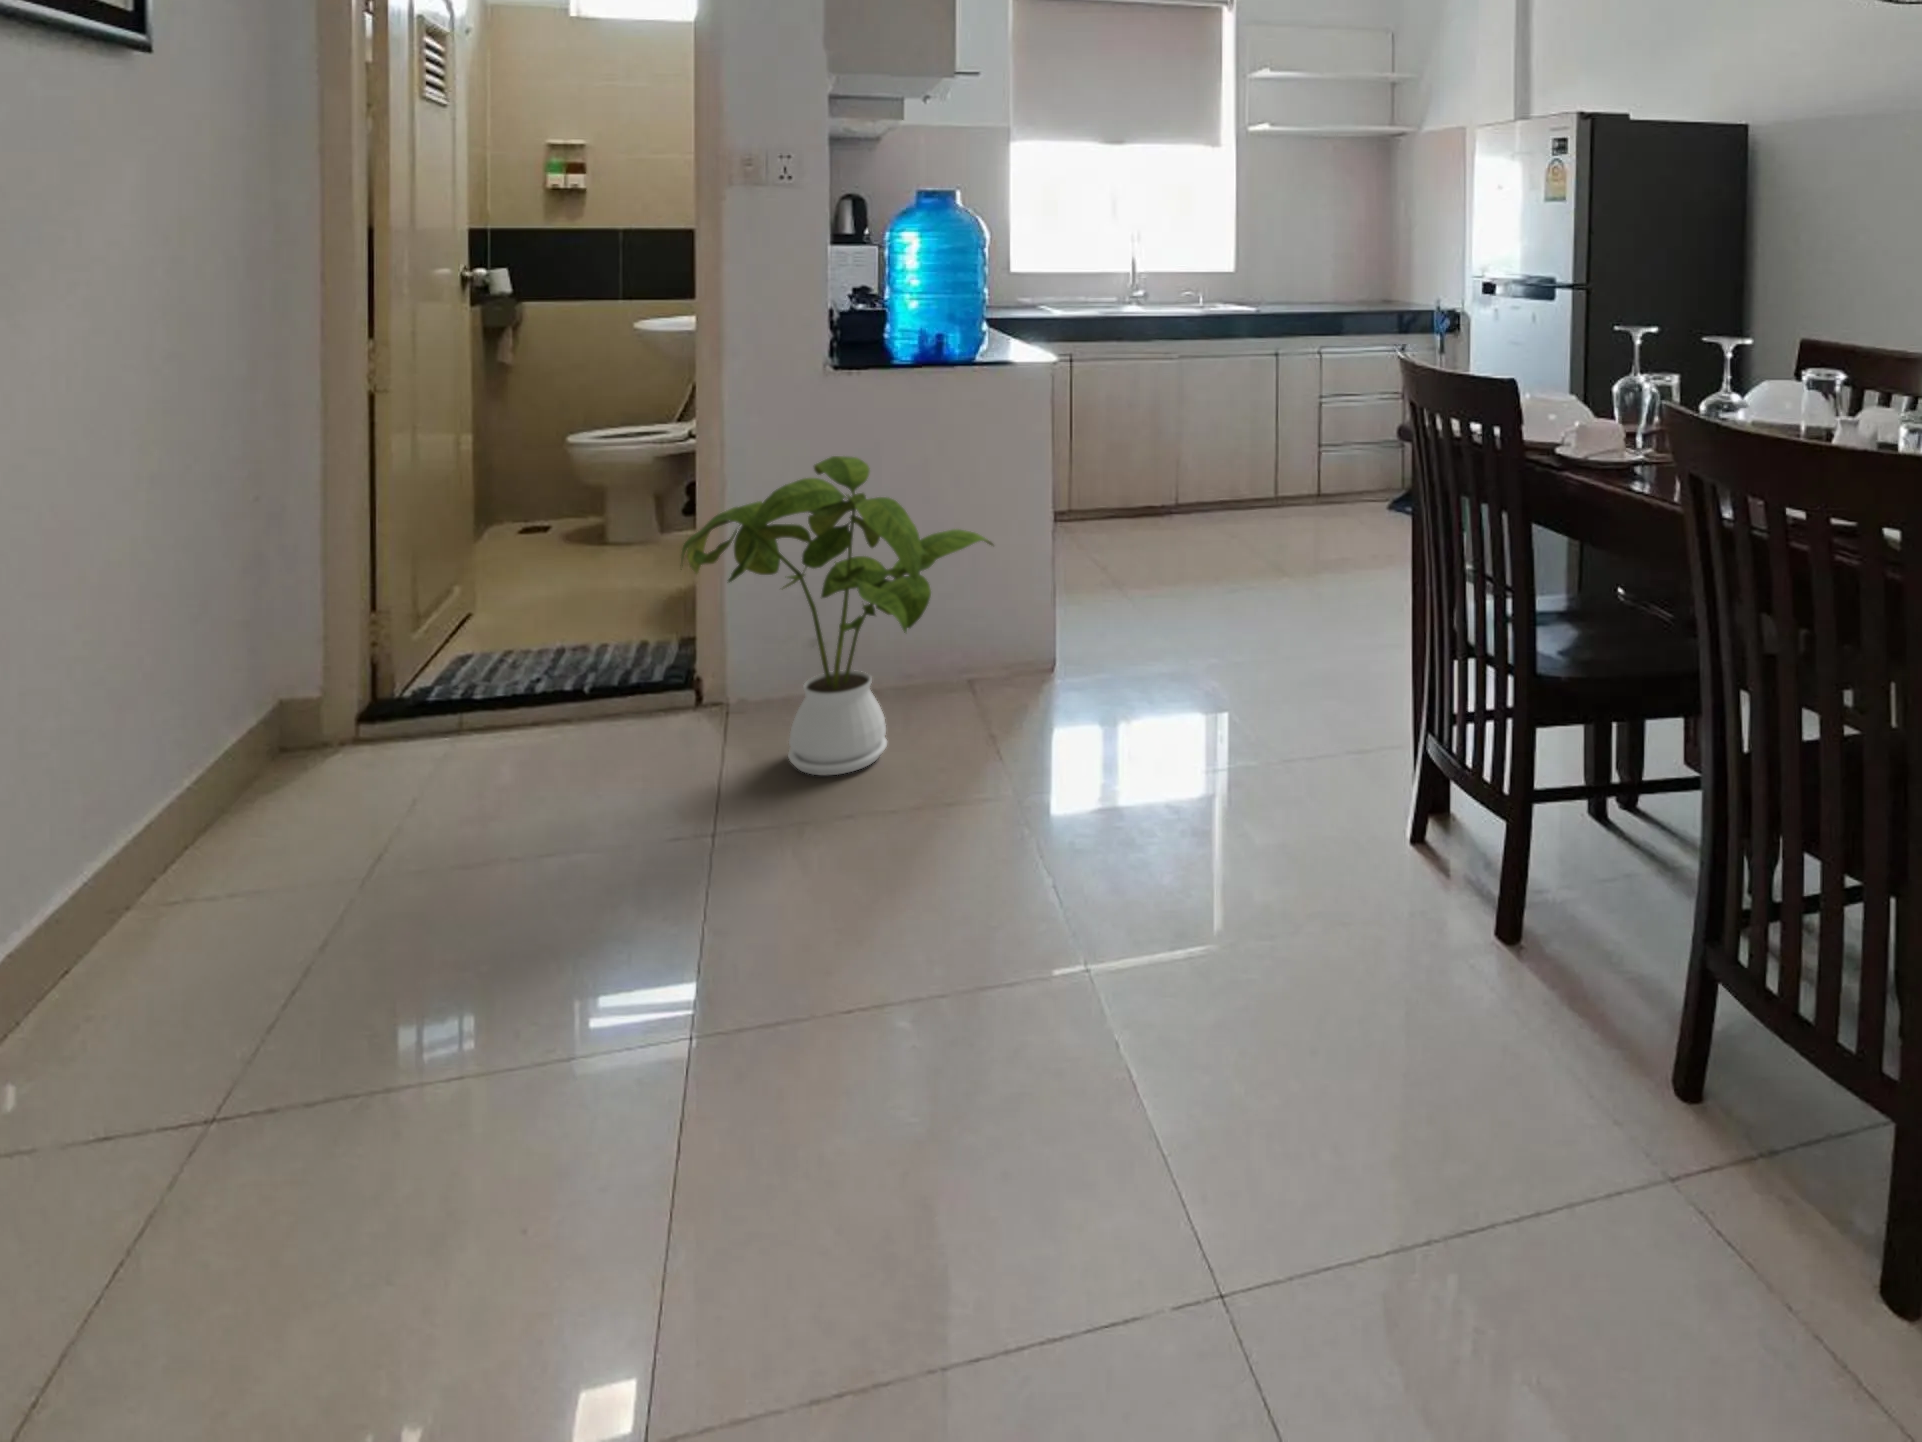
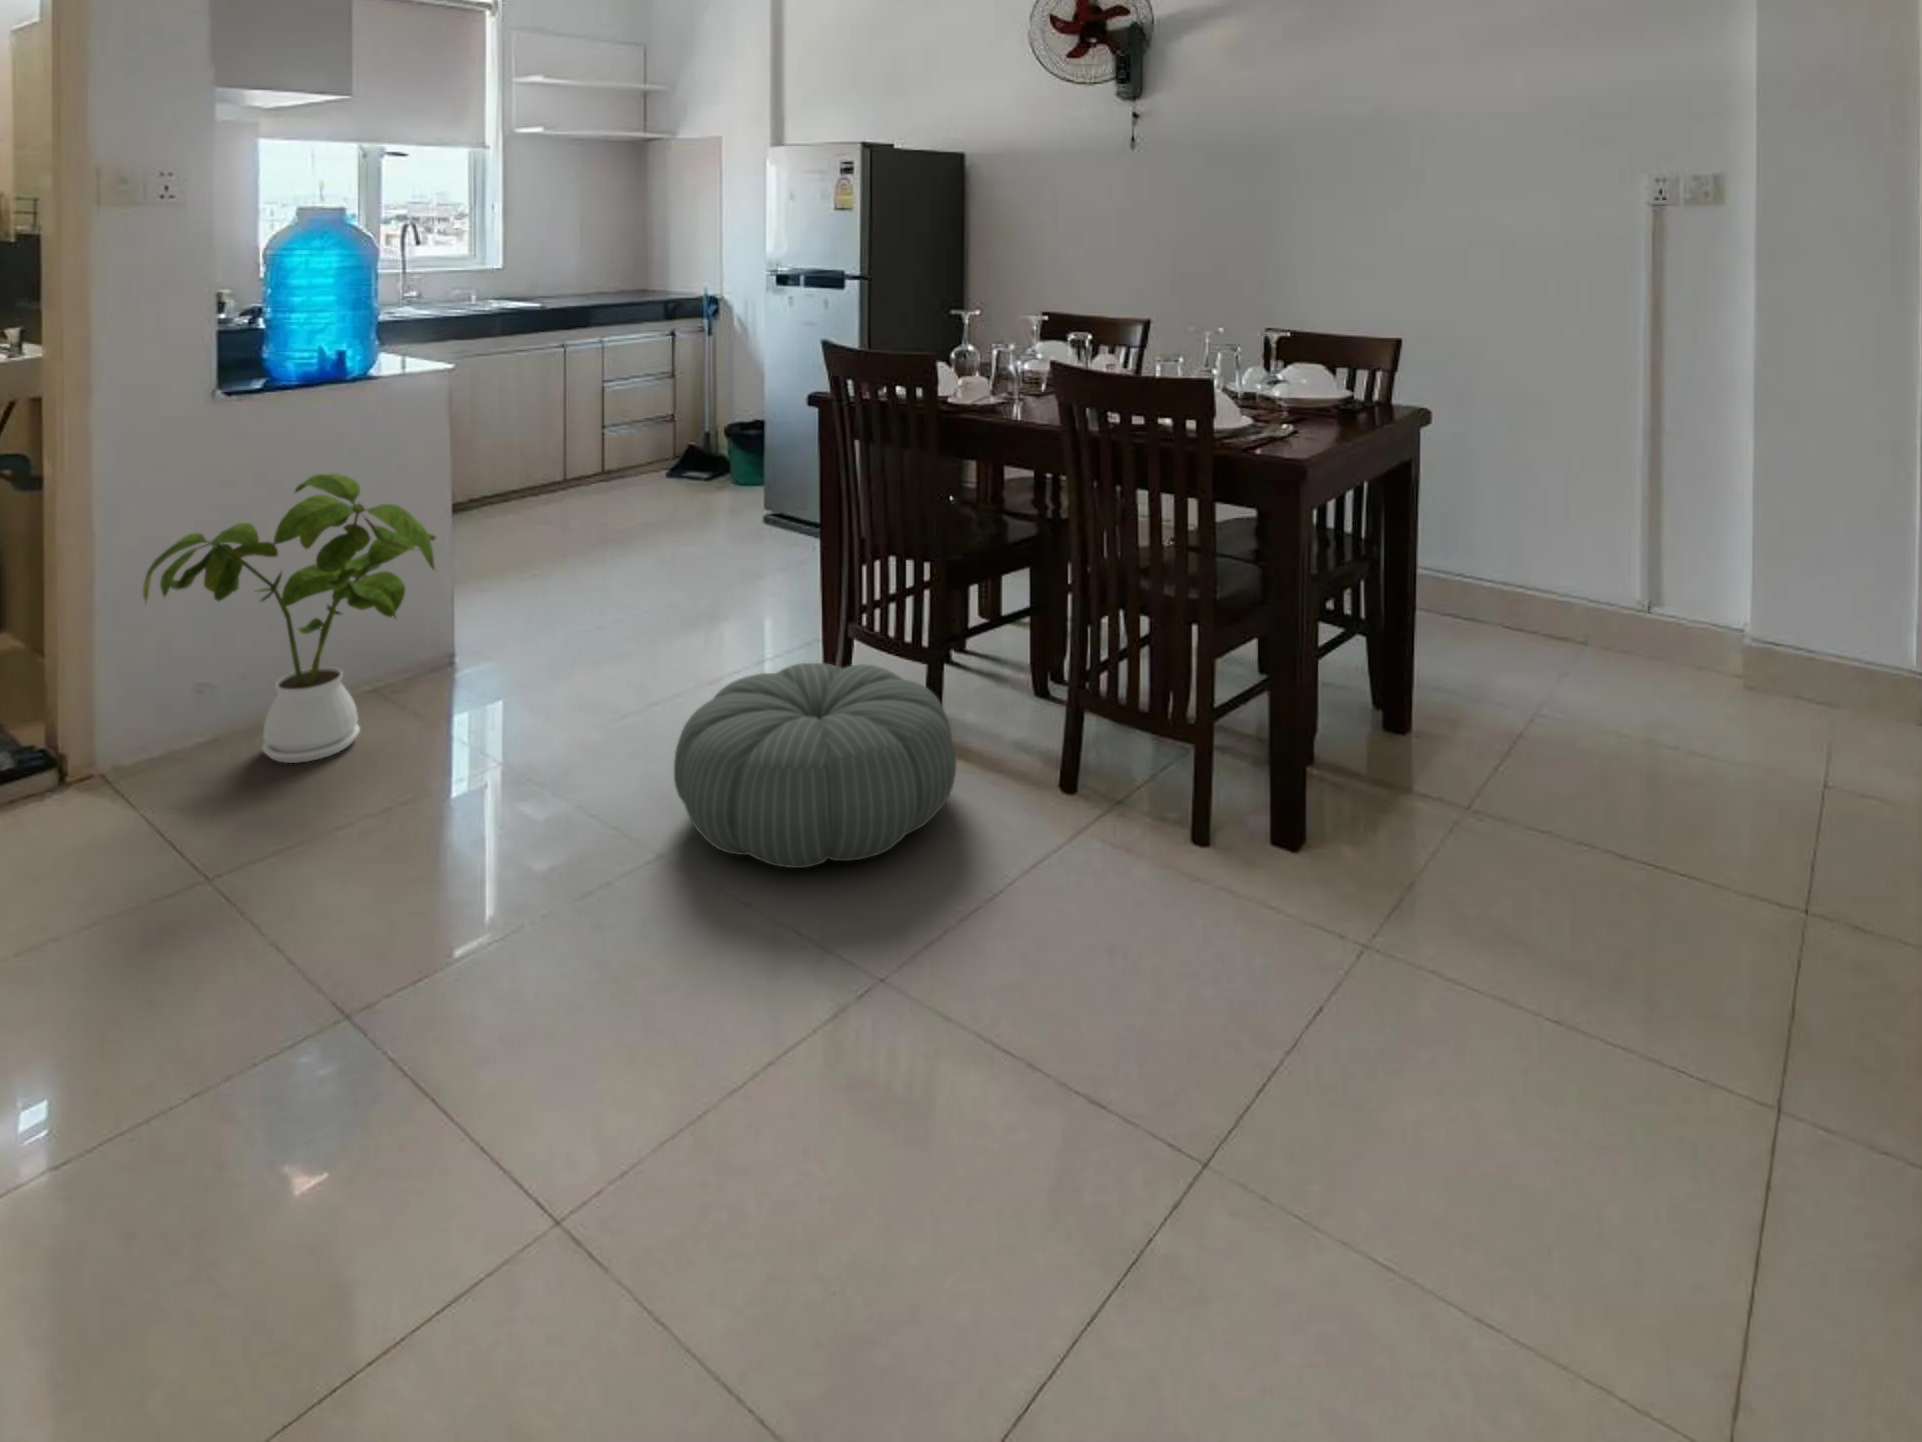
pouf: none [1077,793,1506,1163] -> present [674,663,956,868]

